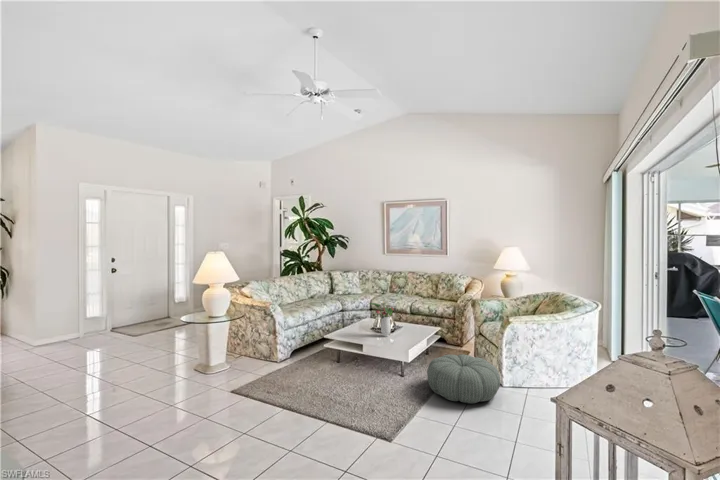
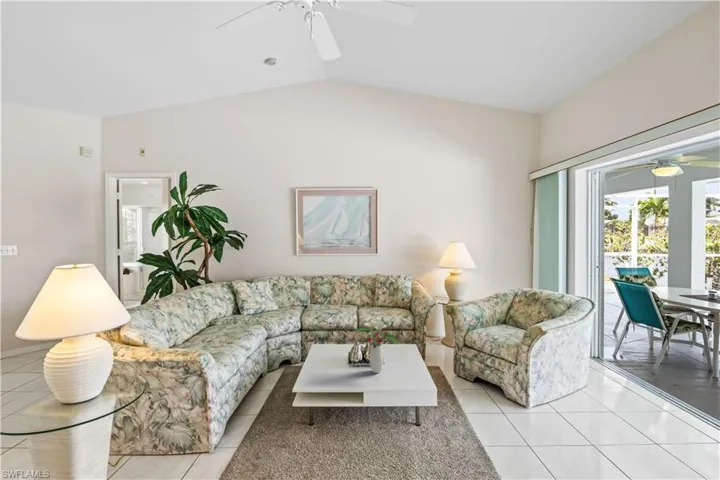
pouf: present [427,354,500,403] -> none [460,381,558,452]

